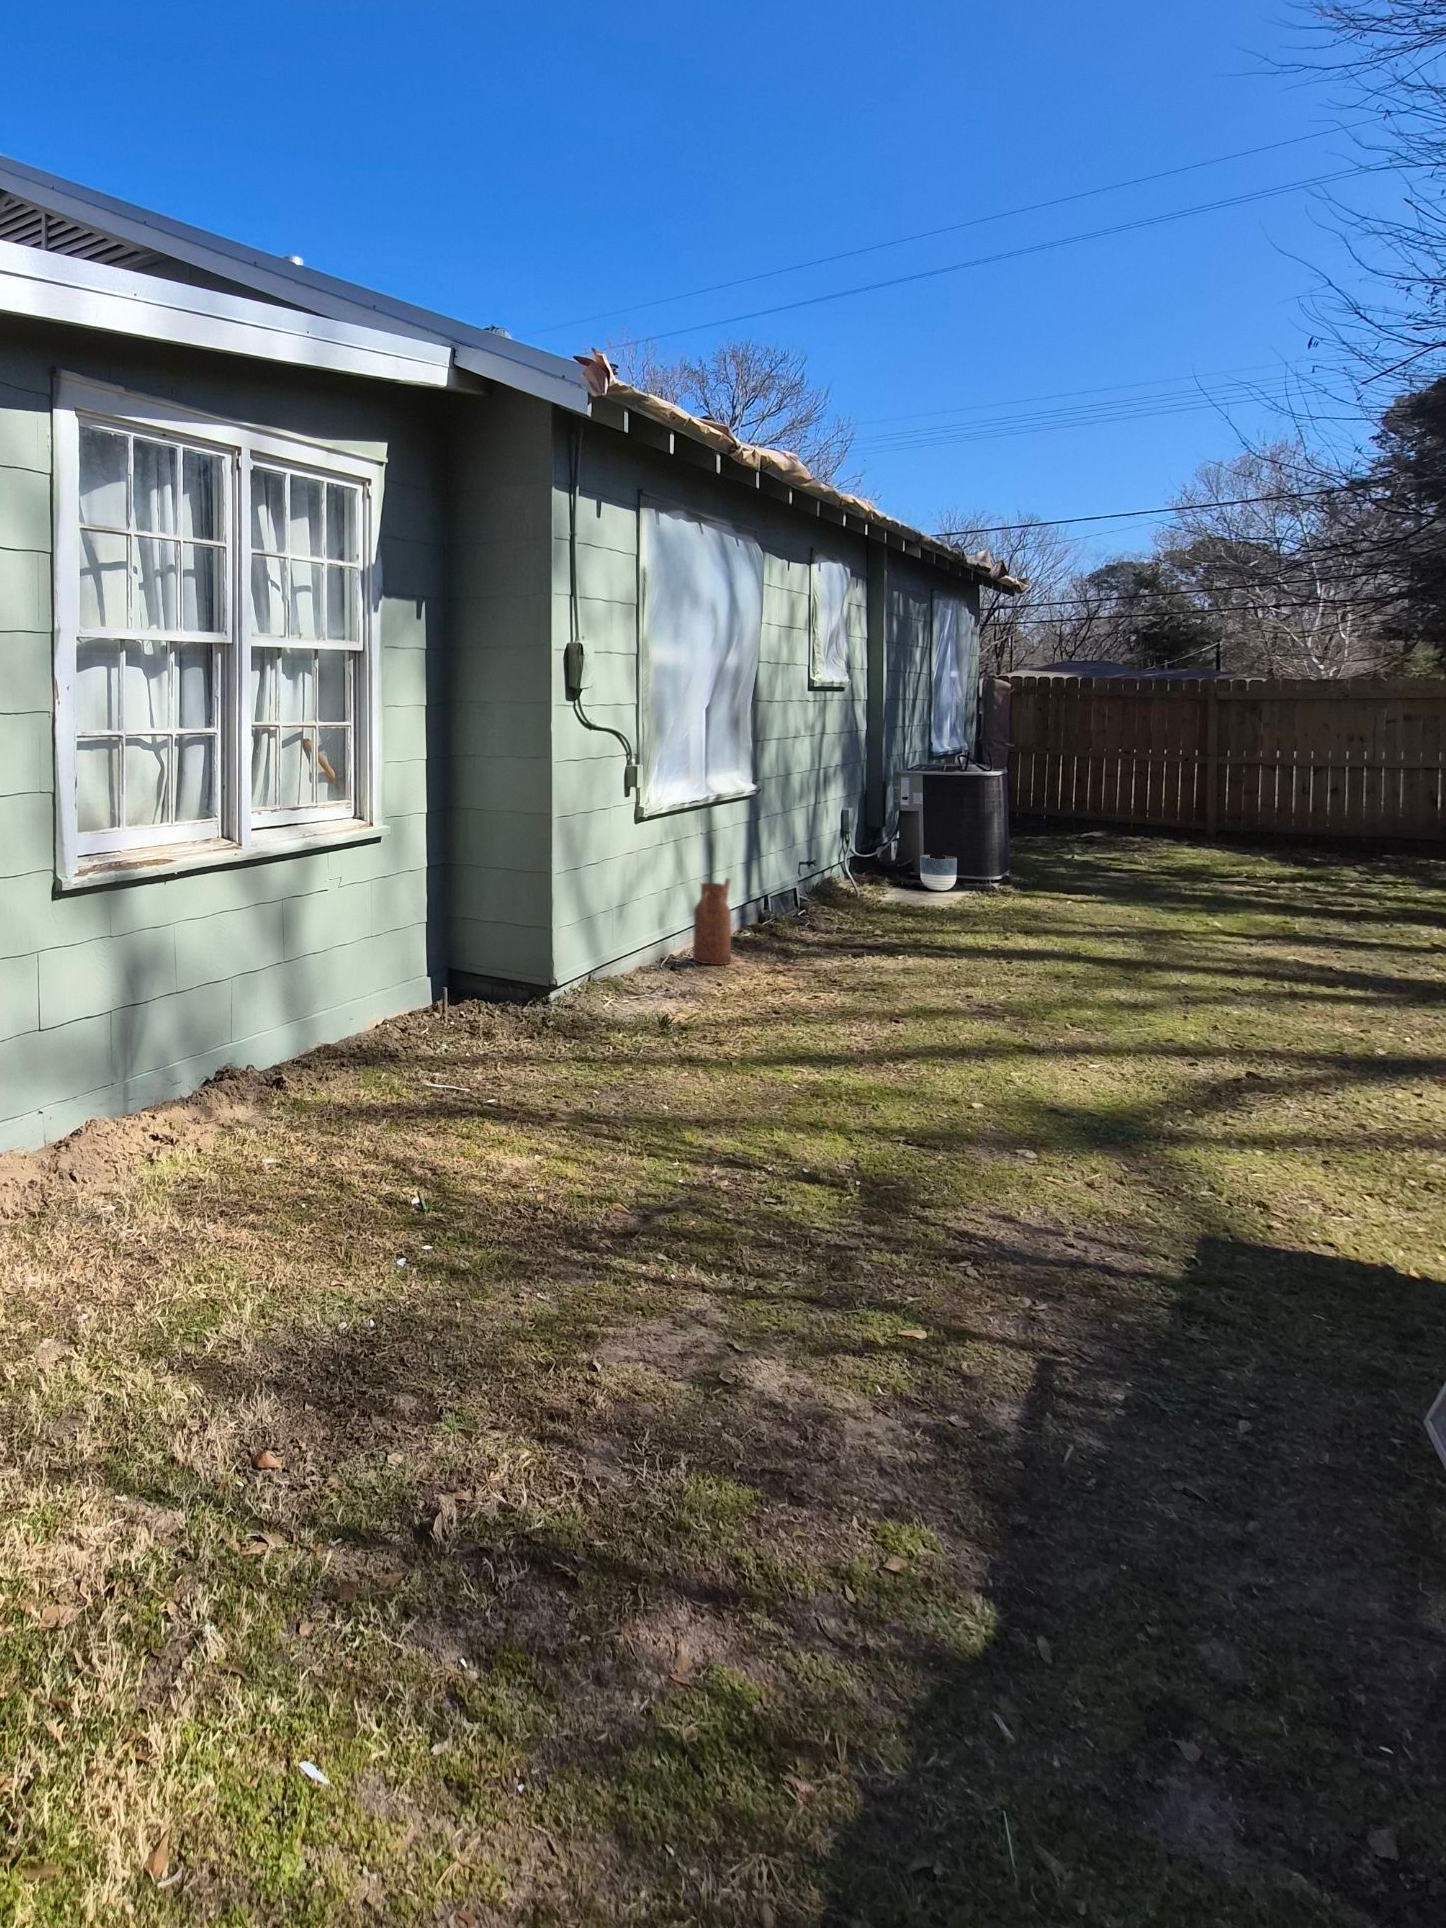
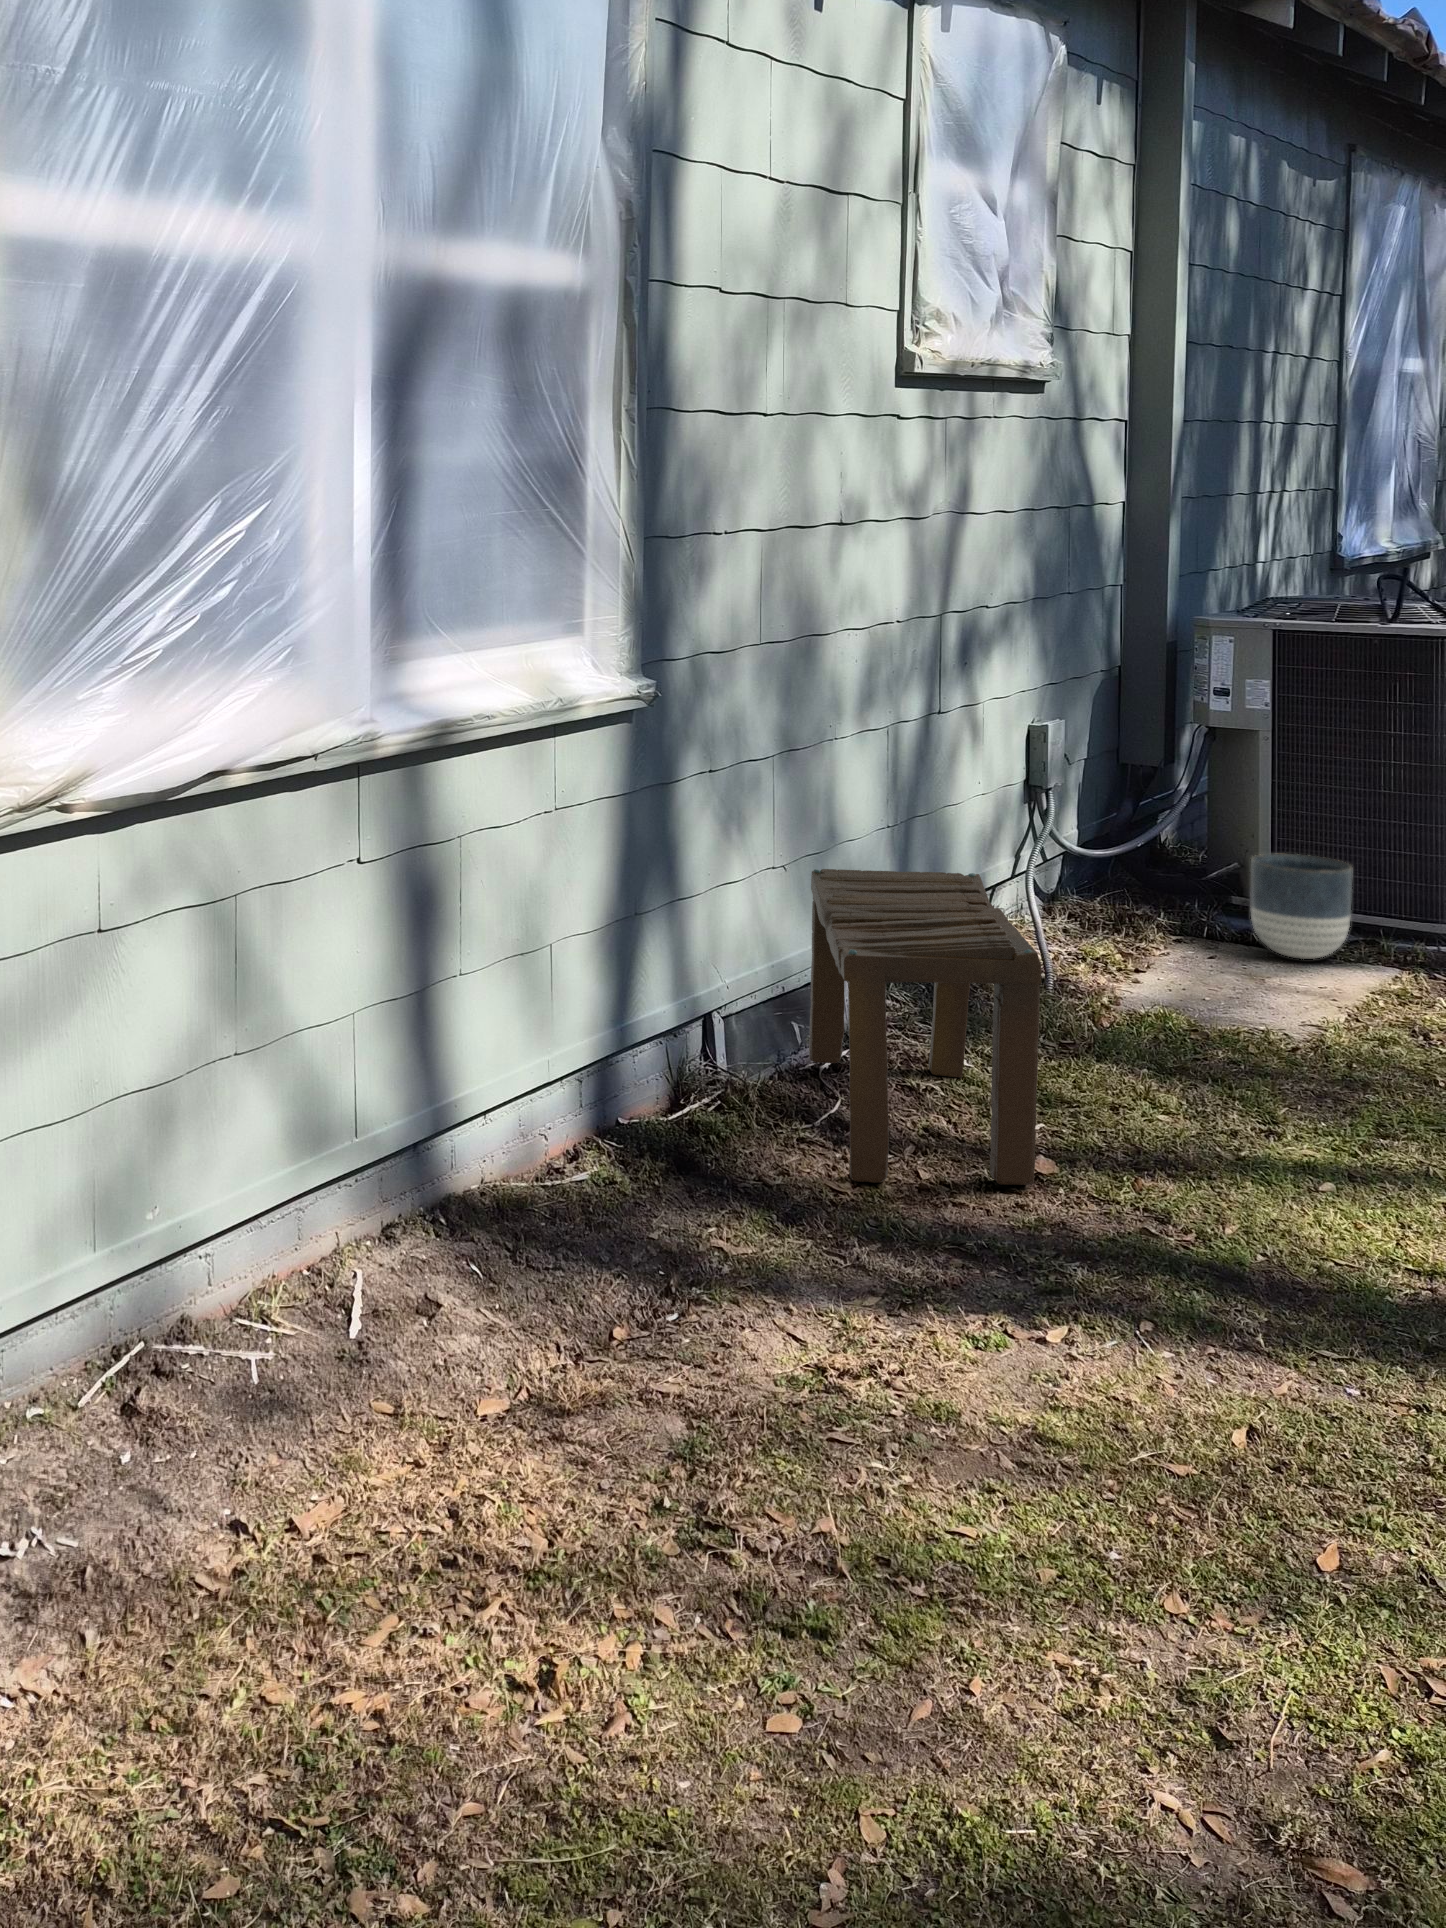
bench: none [791,851,883,936] -> present [809,869,1041,1185]
watering can: present [693,878,731,965] -> none [280,1021,457,1366]

